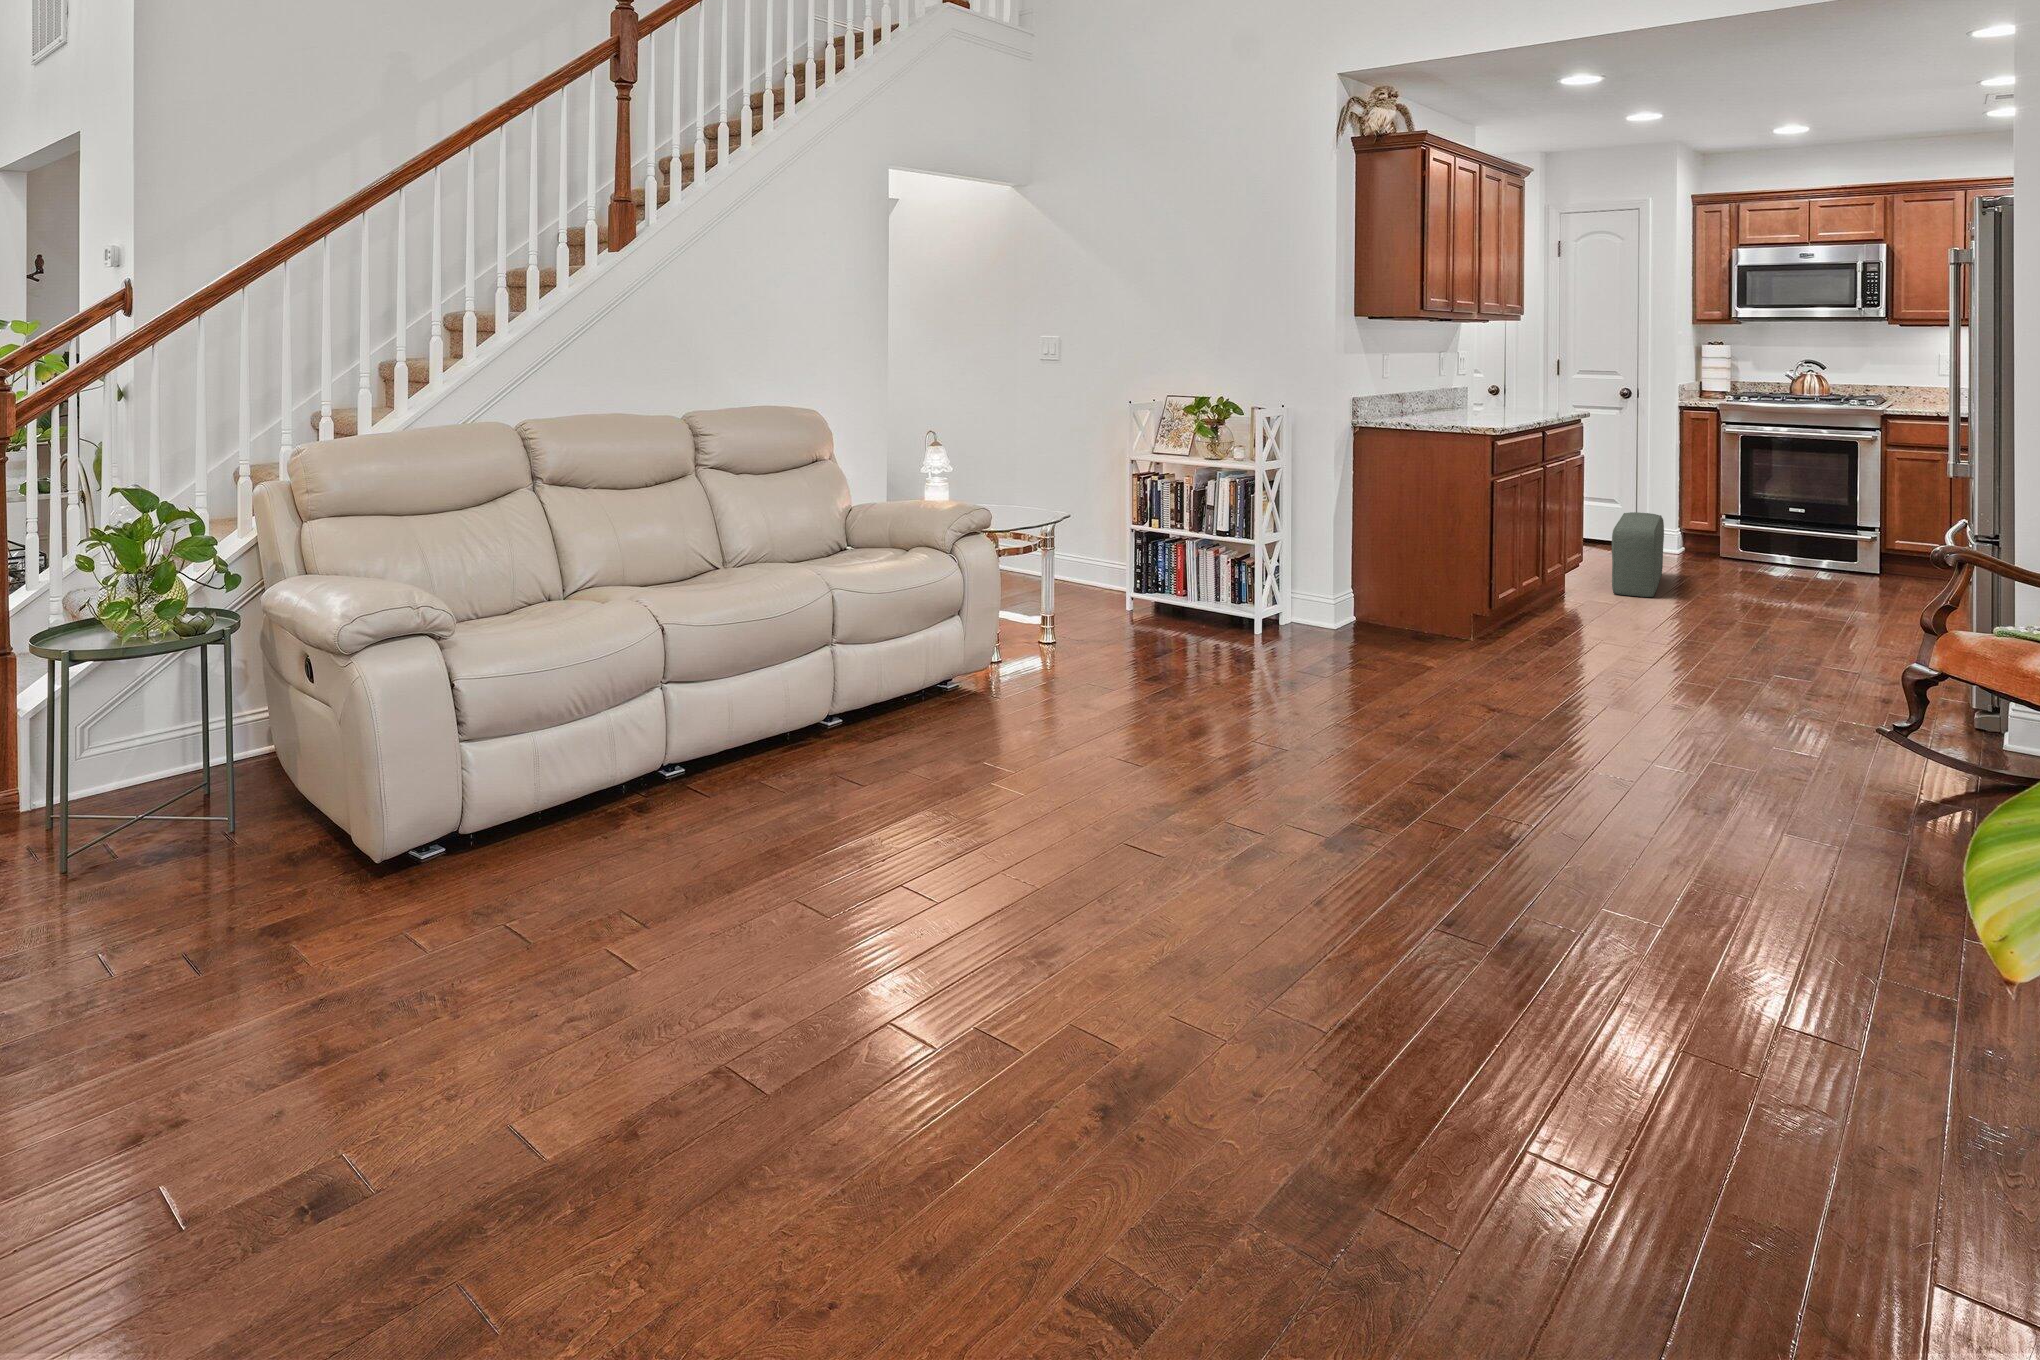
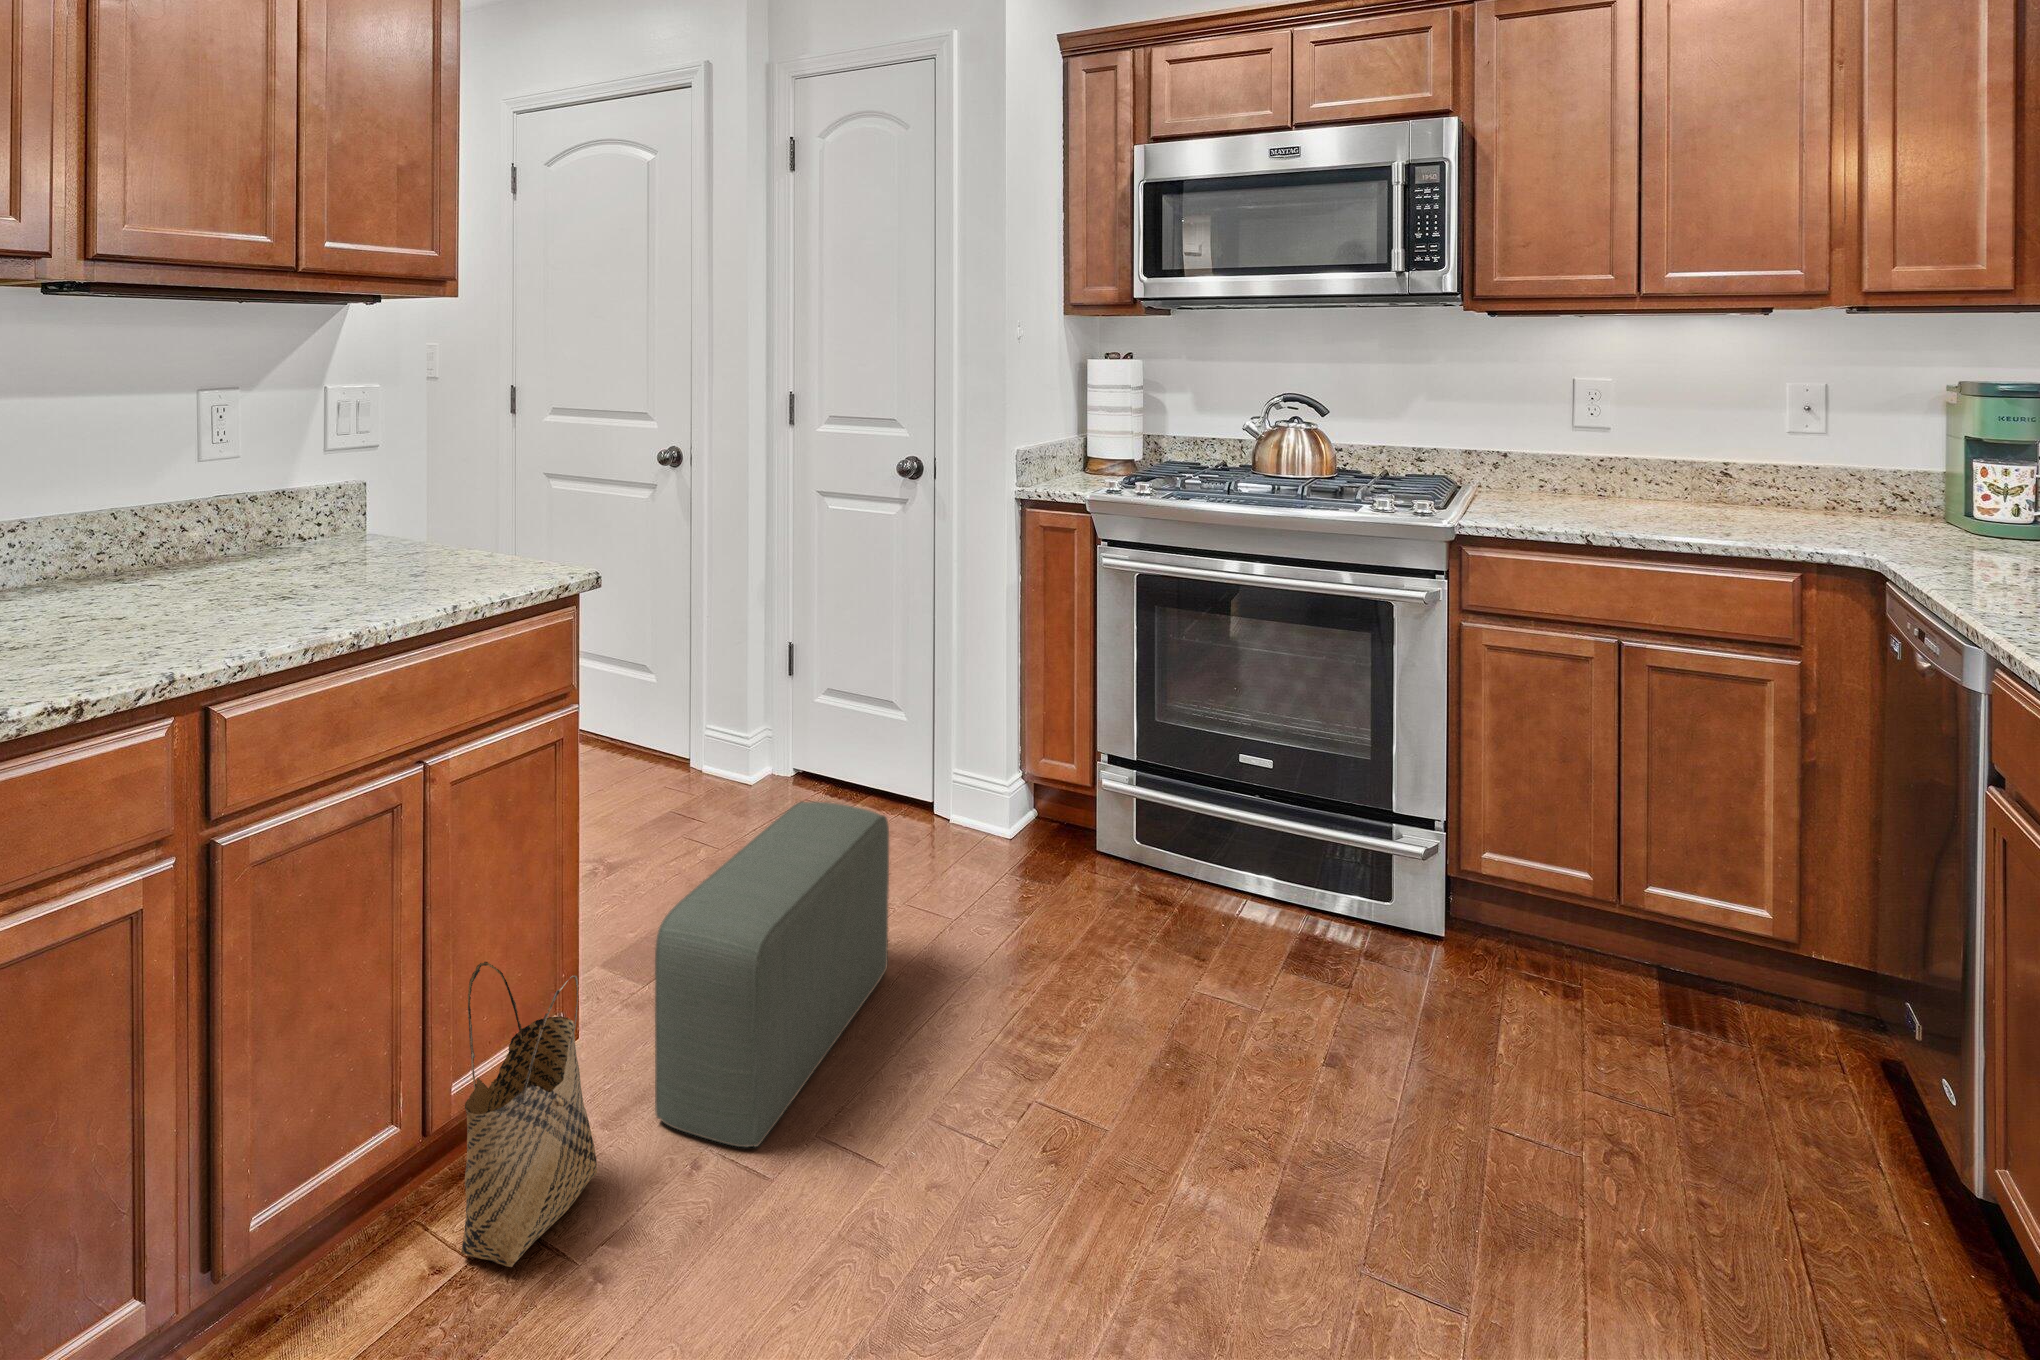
woven basket: none [1577,528,1612,606] -> present [461,962,597,1267]

